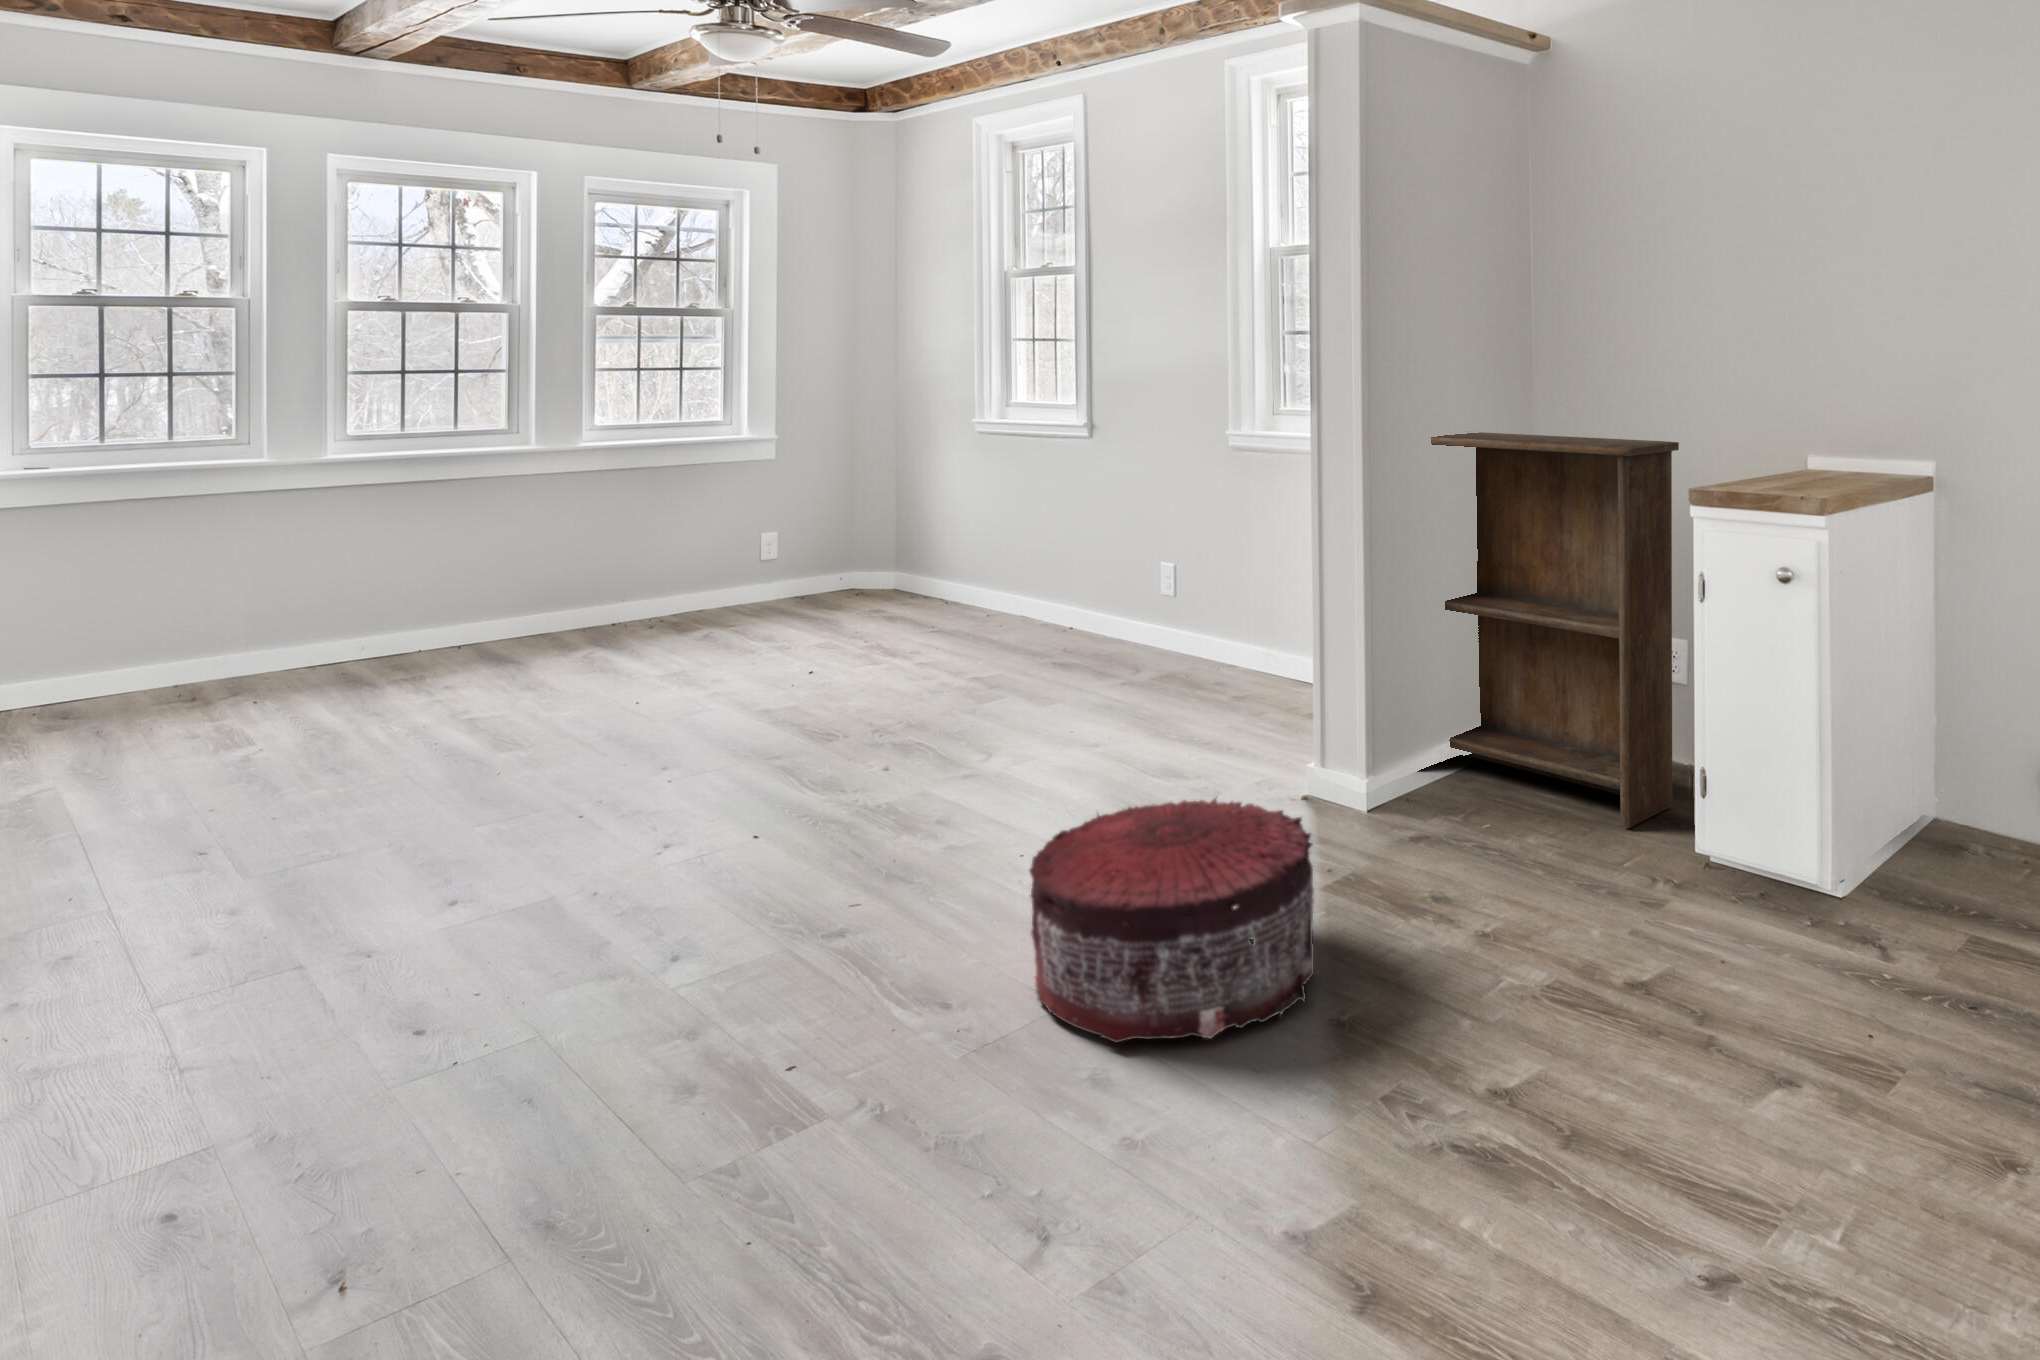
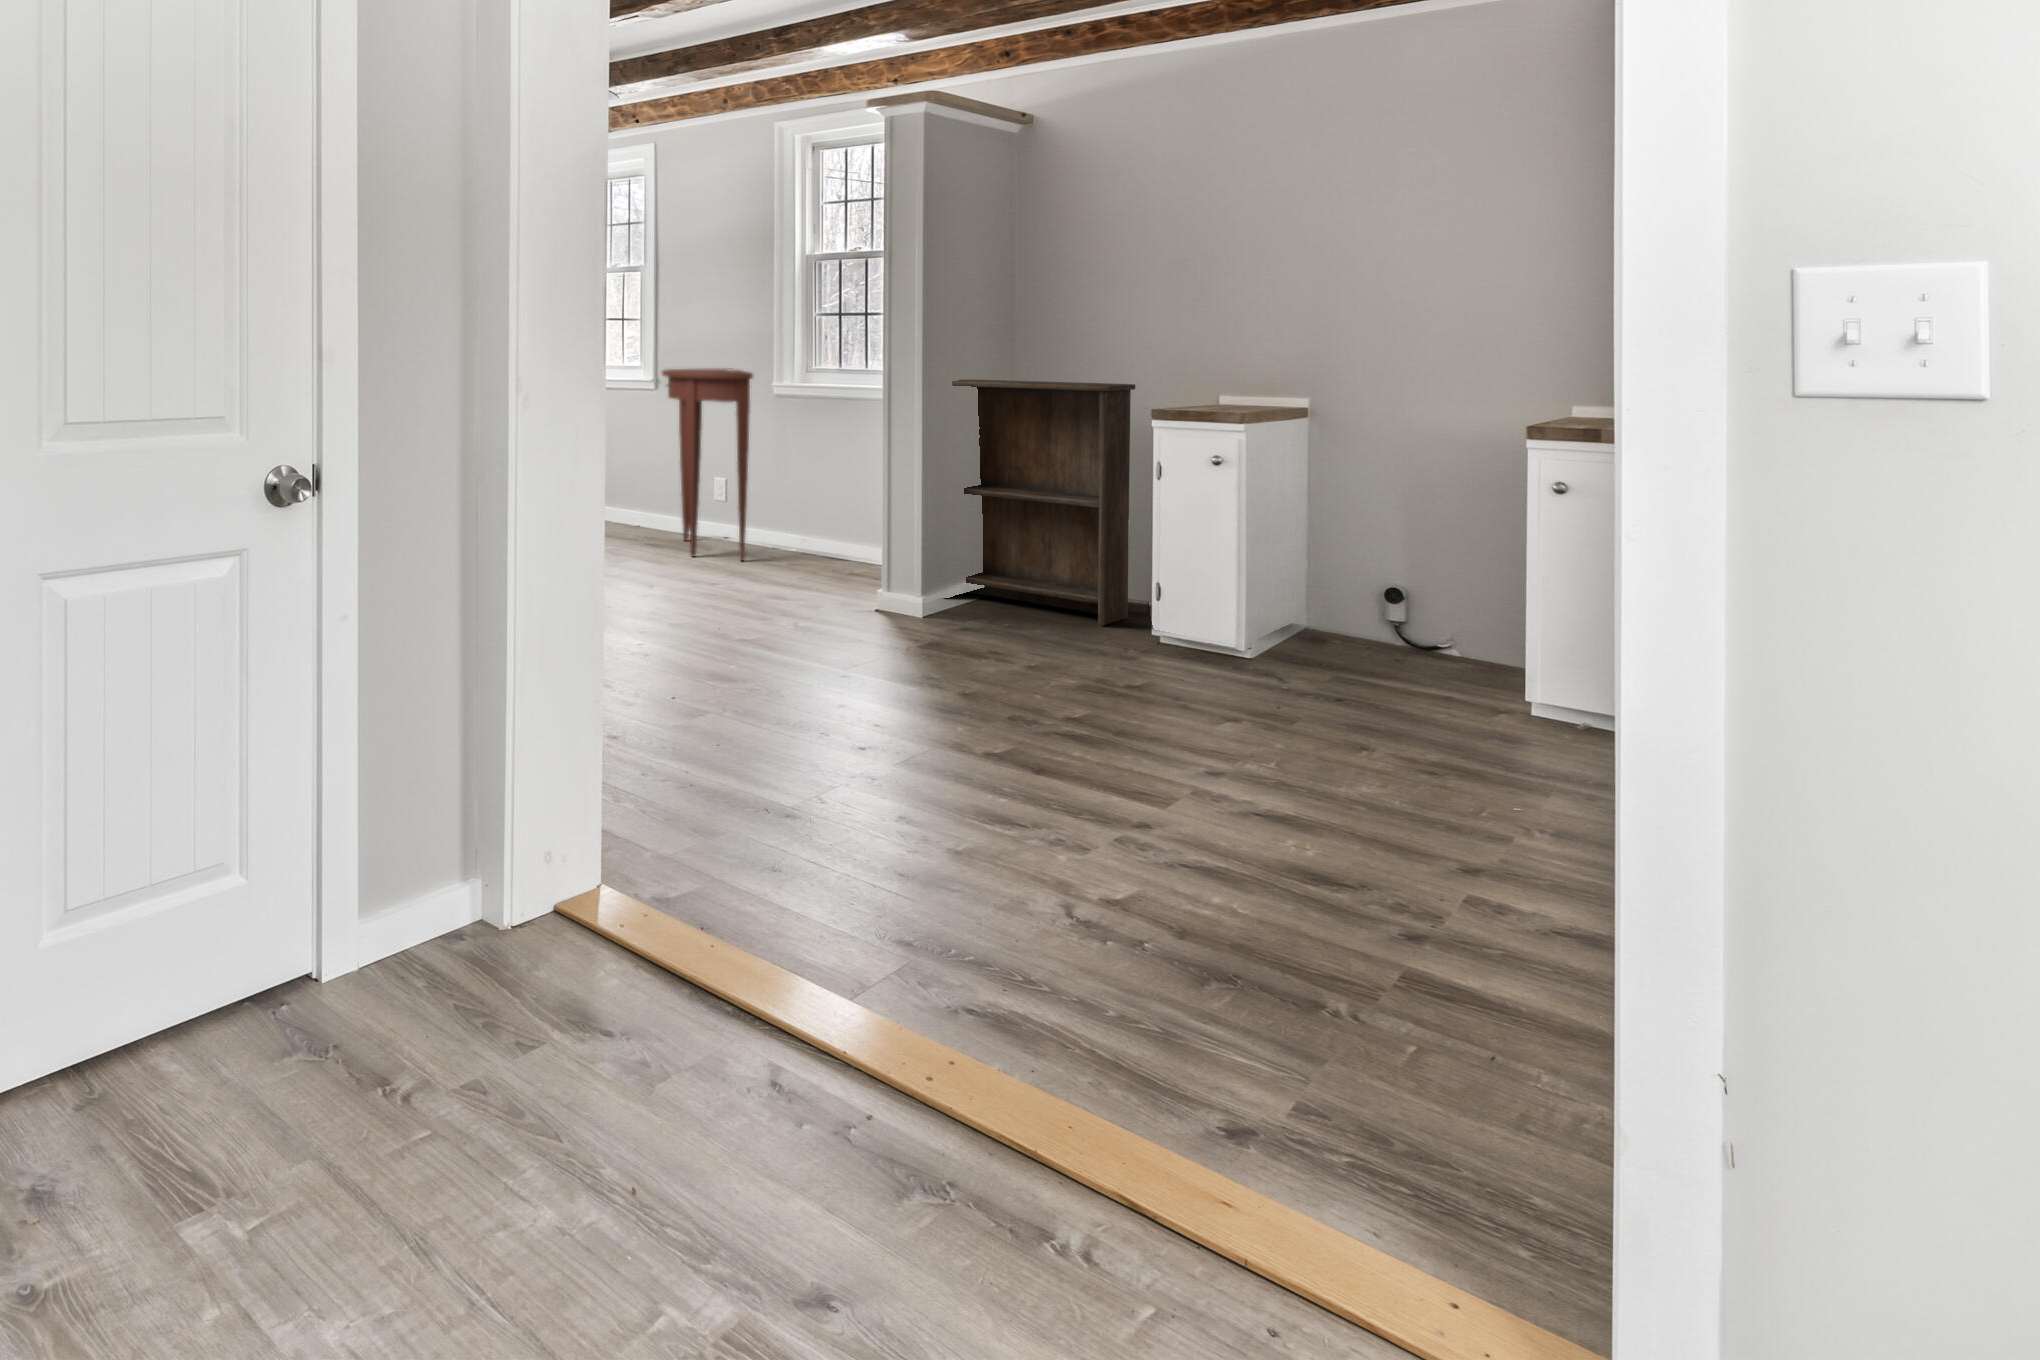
console table: none [1062,409,1187,696] -> present [662,368,753,560]
pouf: present [1029,798,1314,1043] -> none [789,579,956,688]

